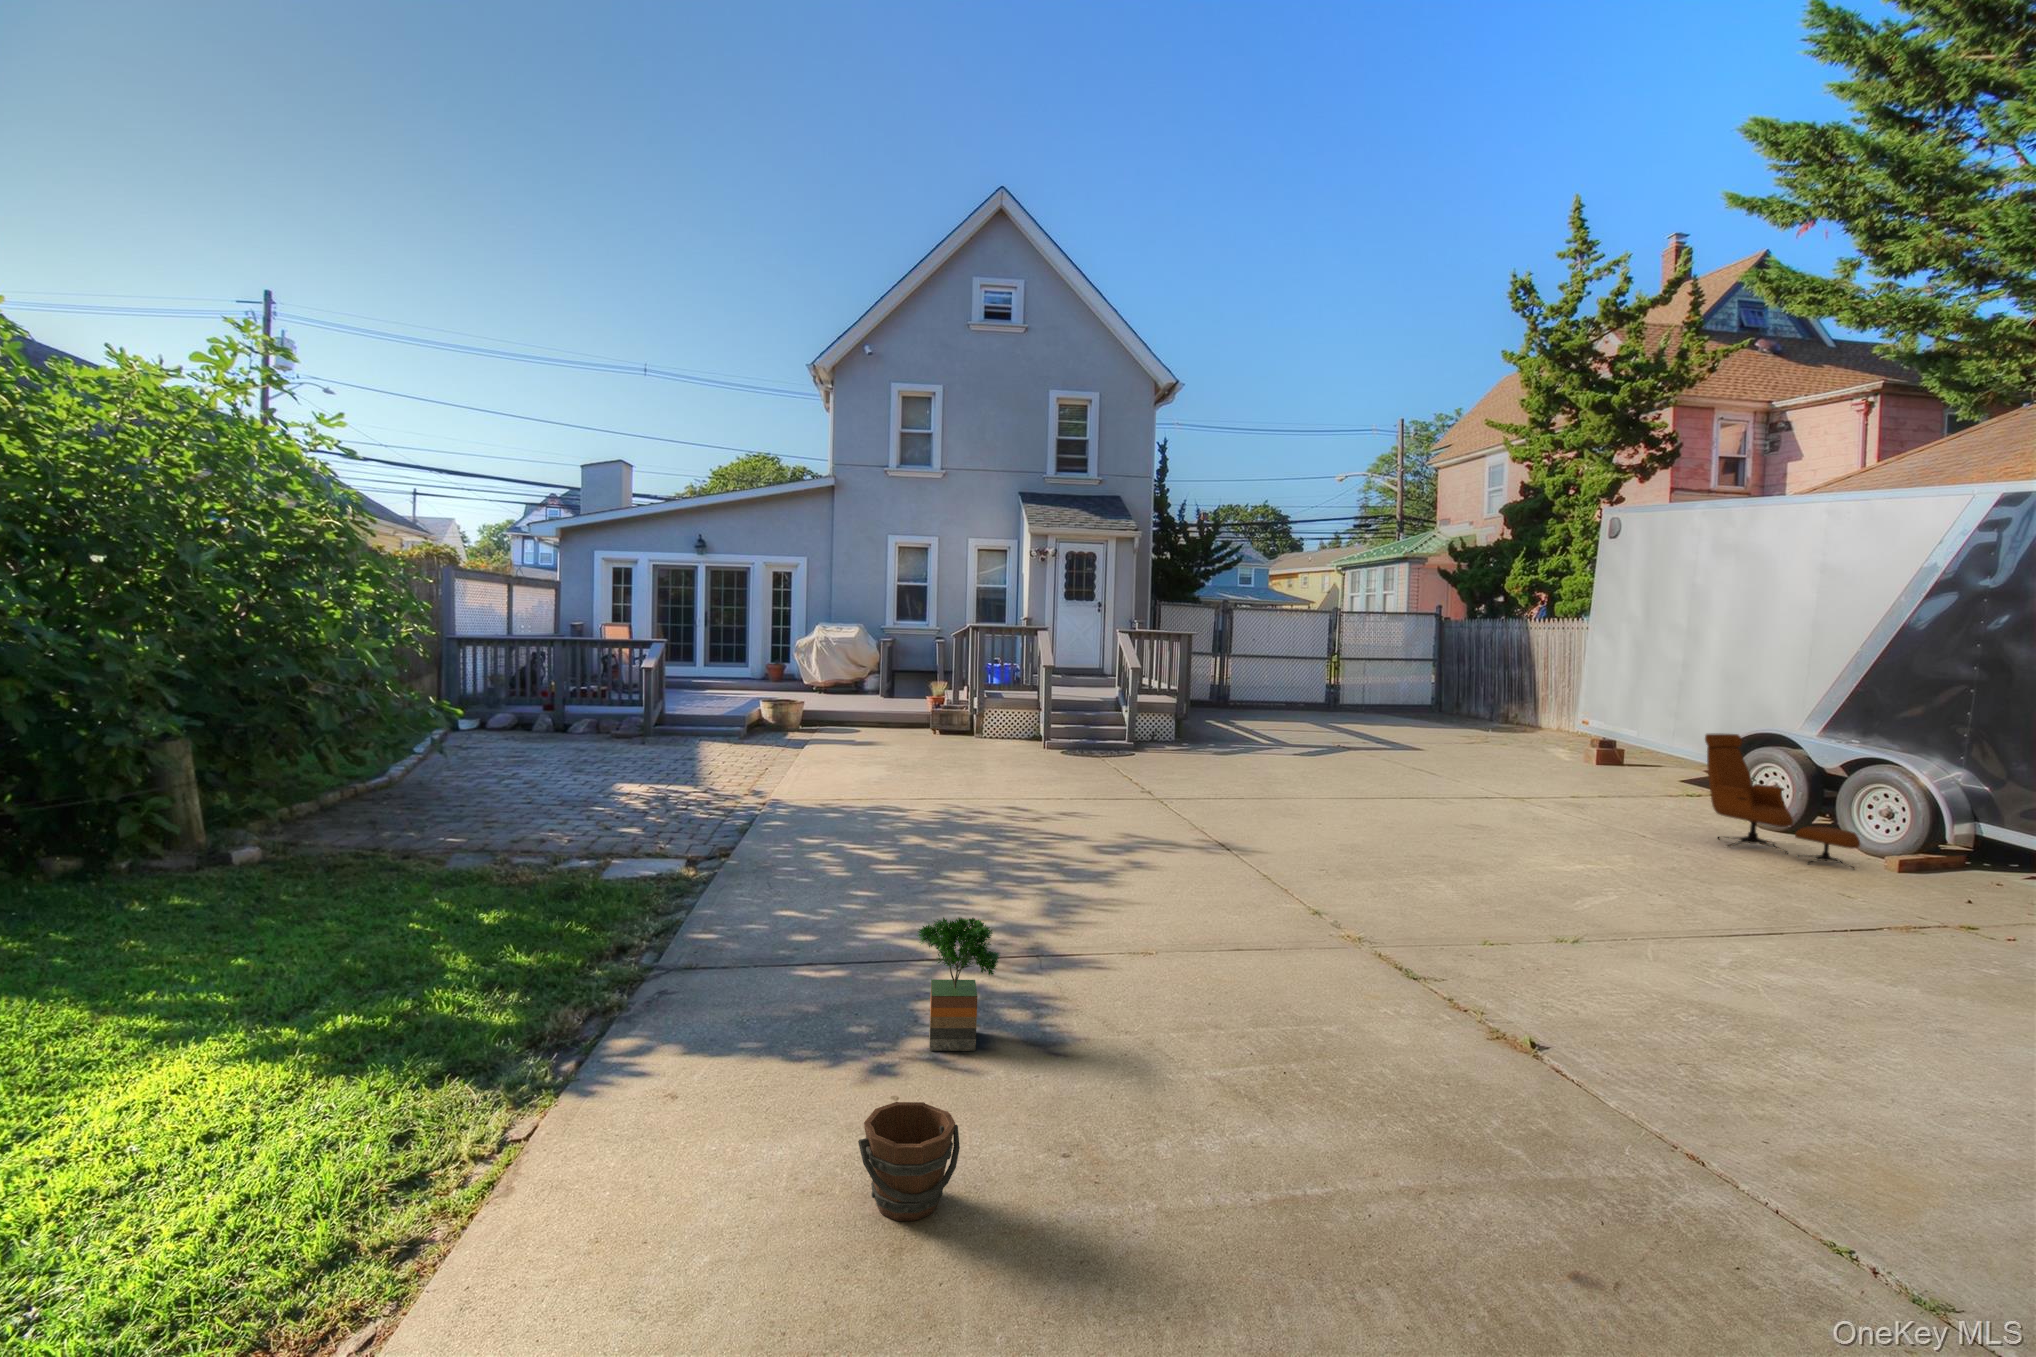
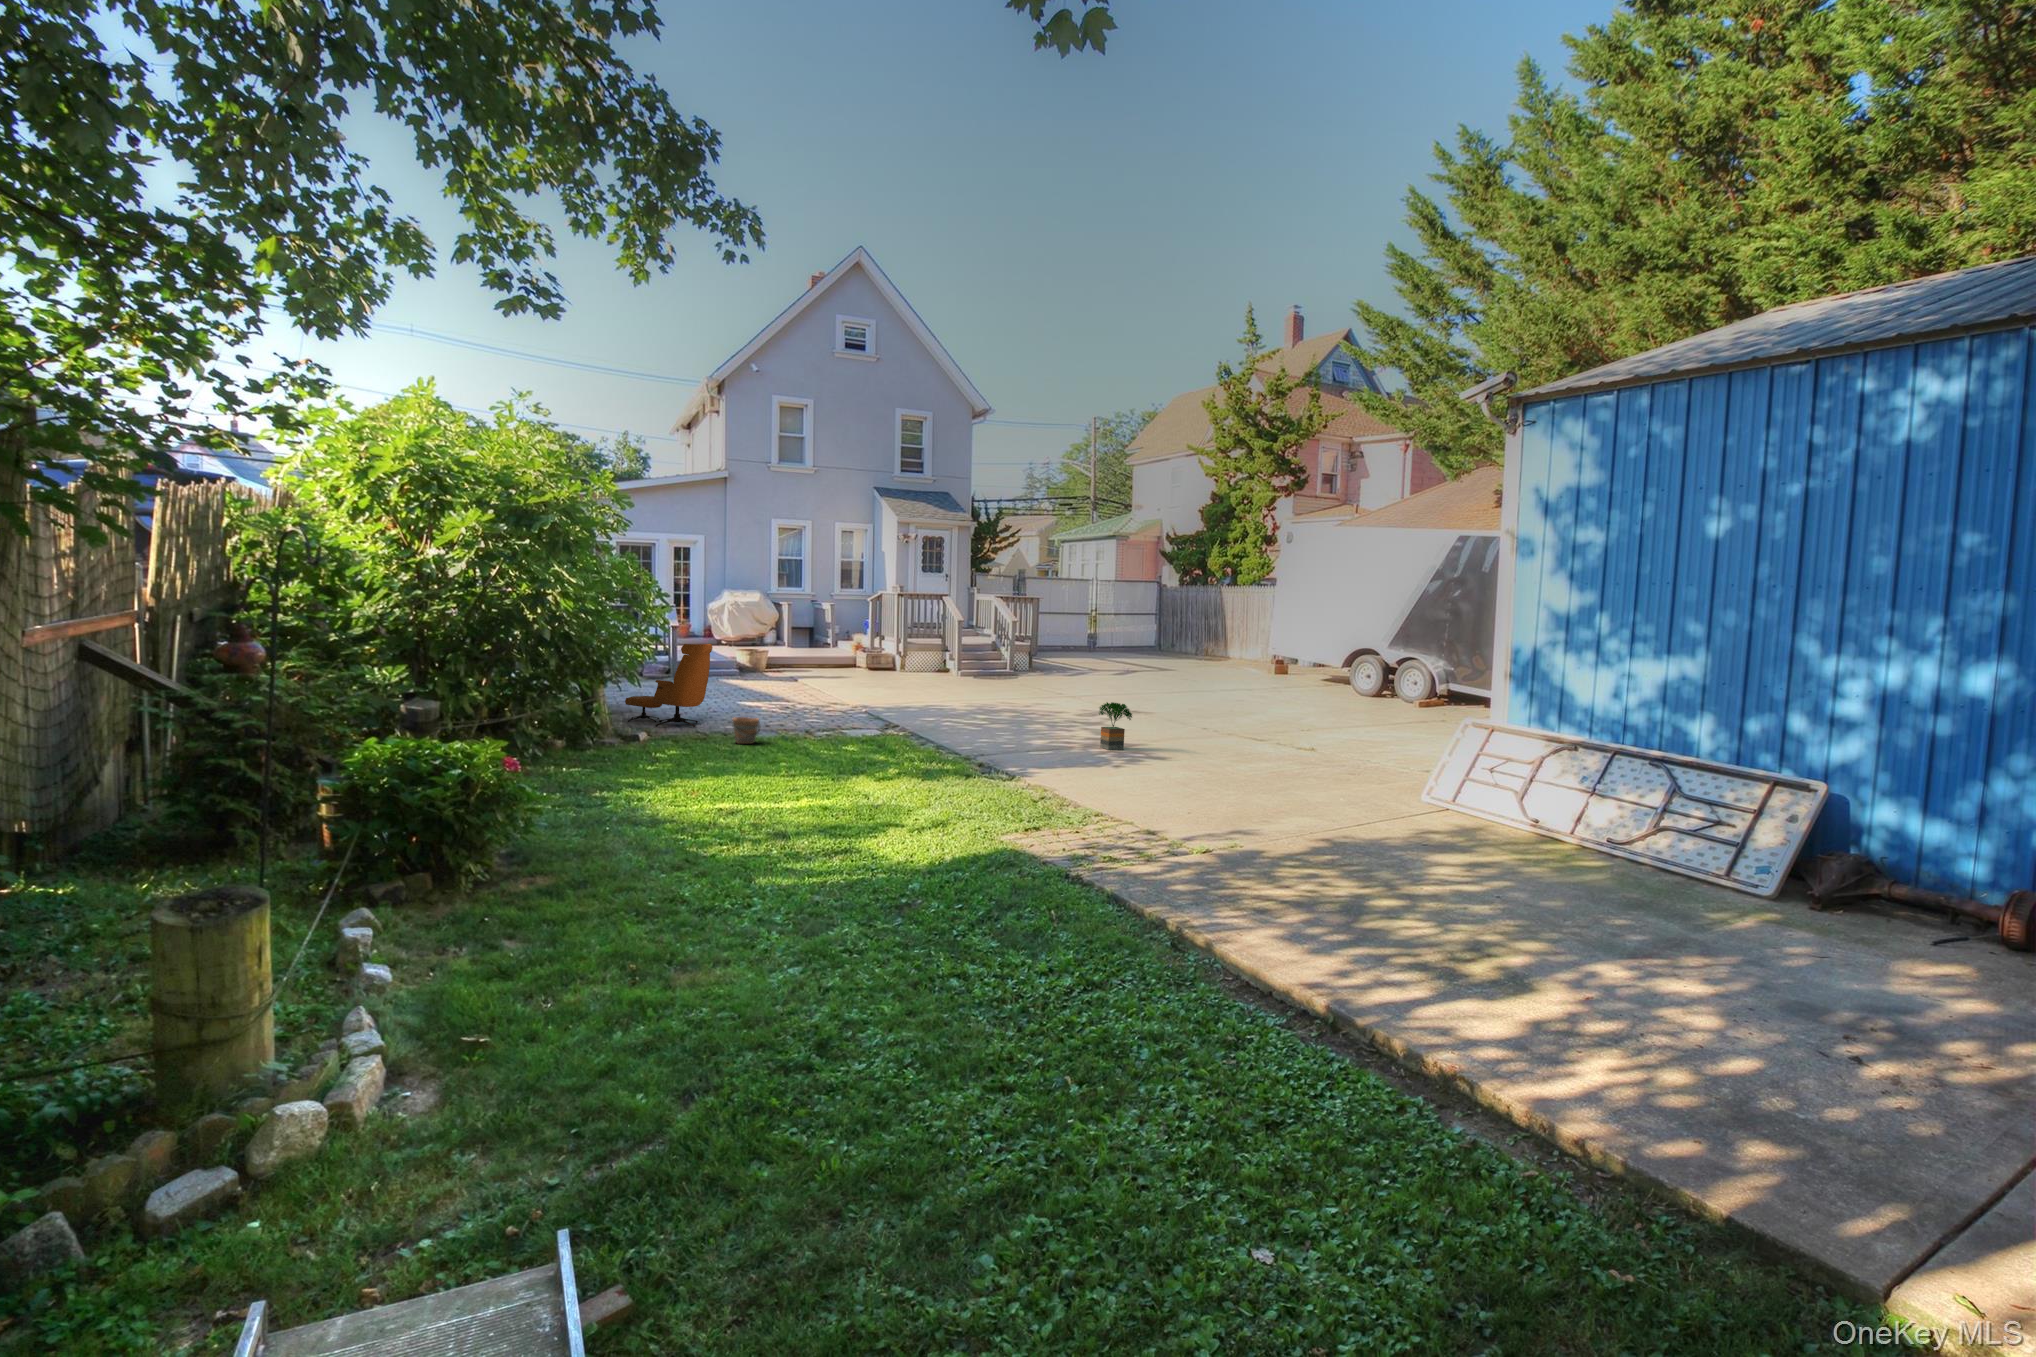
lounge chair: present [1705,733,1860,869] -> present [625,644,713,727]
bucket: present [858,1102,960,1221] -> present [732,717,760,744]

